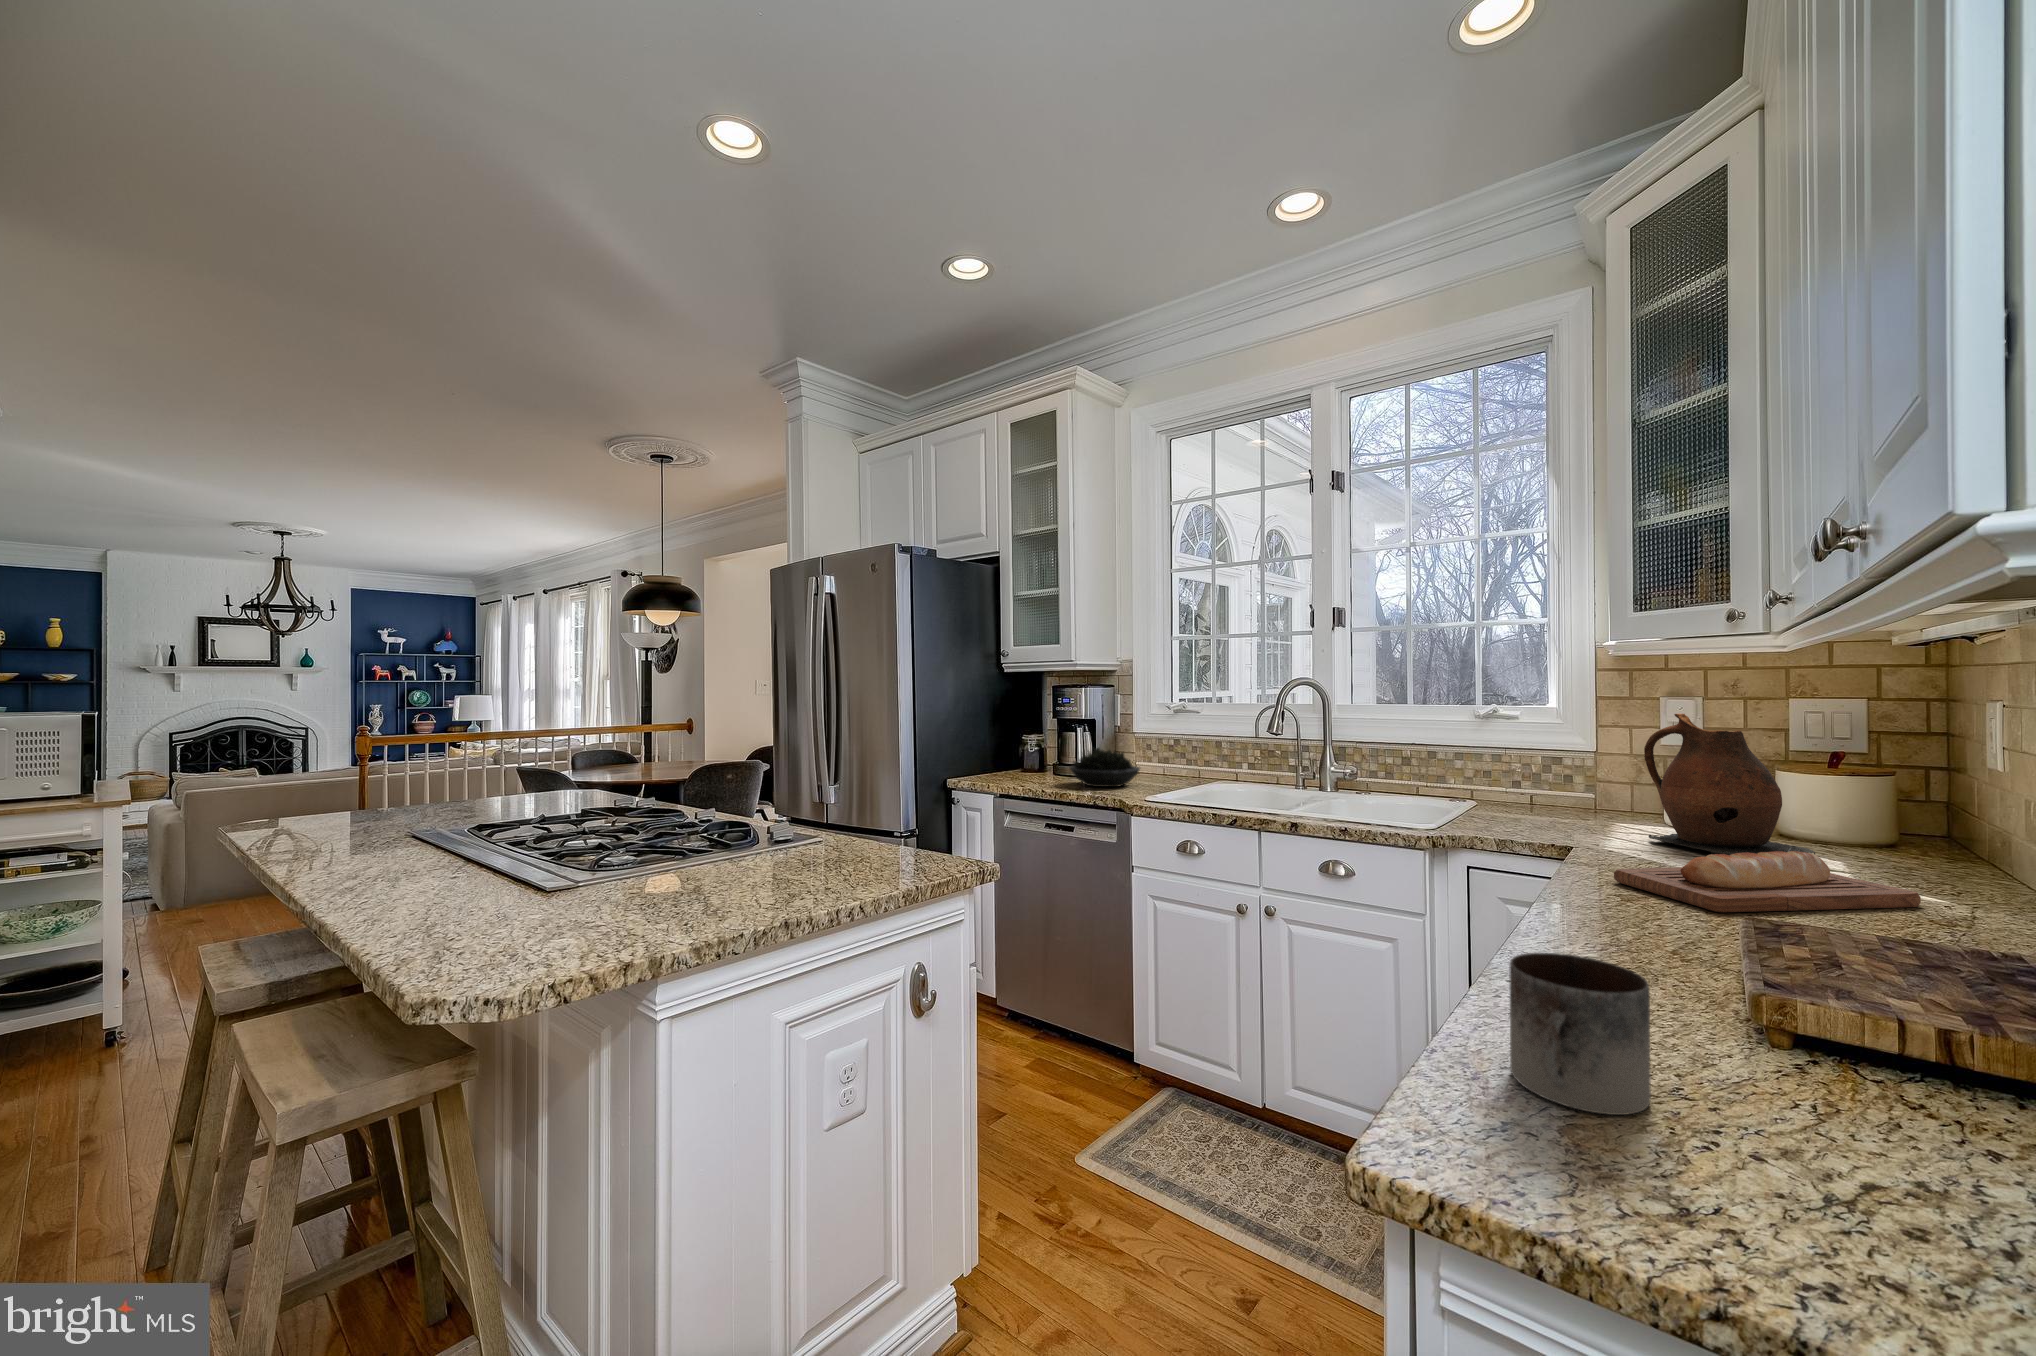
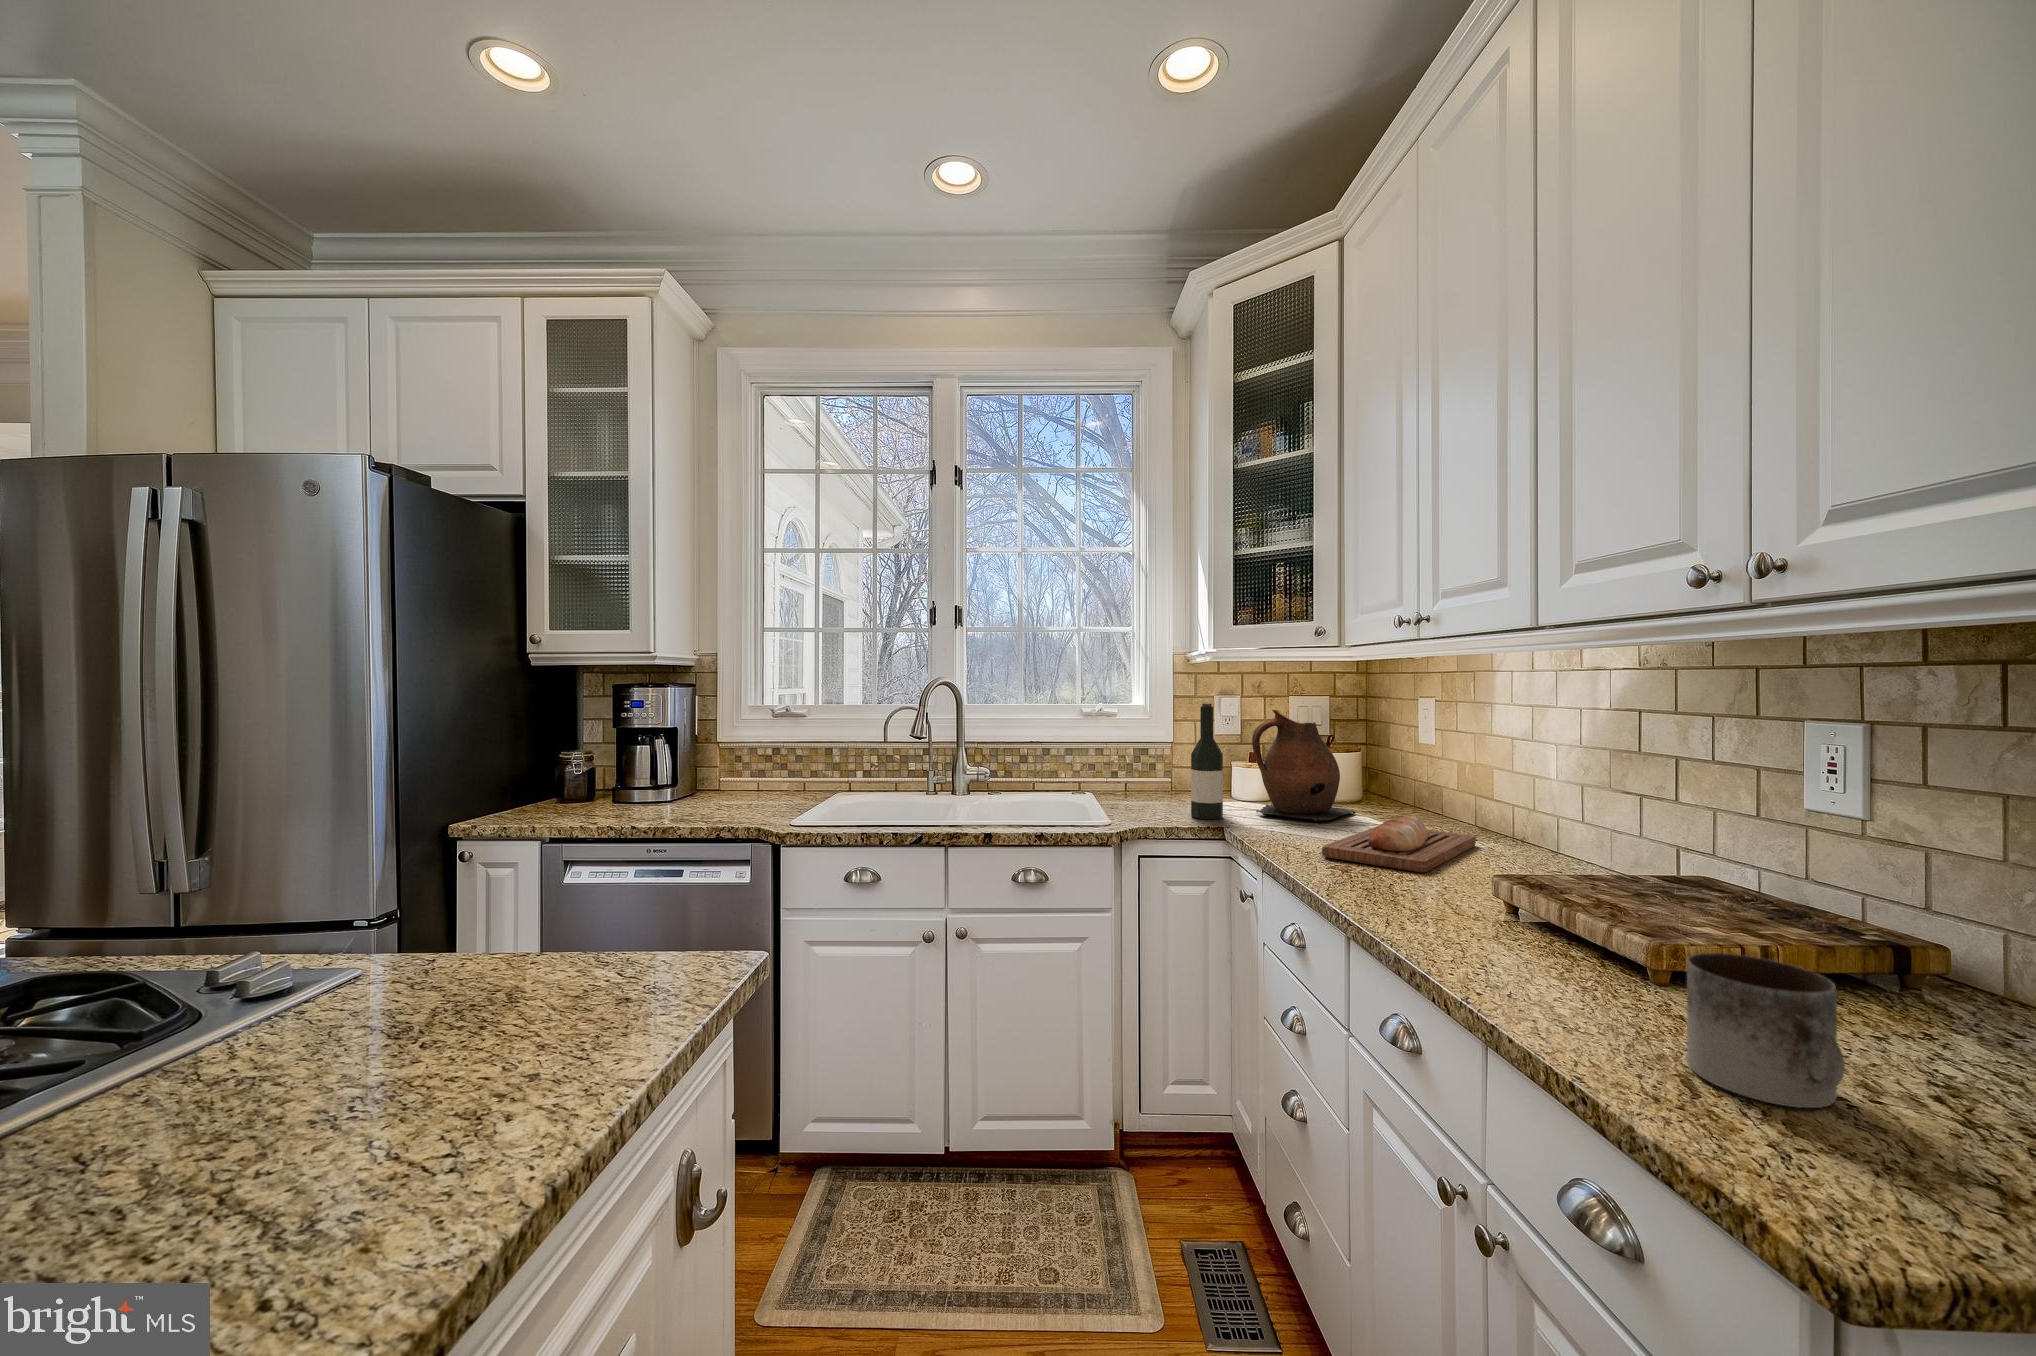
wine bottle: none [1549,704,1593,838] -> present [1191,703,1223,819]
succulent plant: present [1070,748,1140,787] -> none [656,766,752,817]

